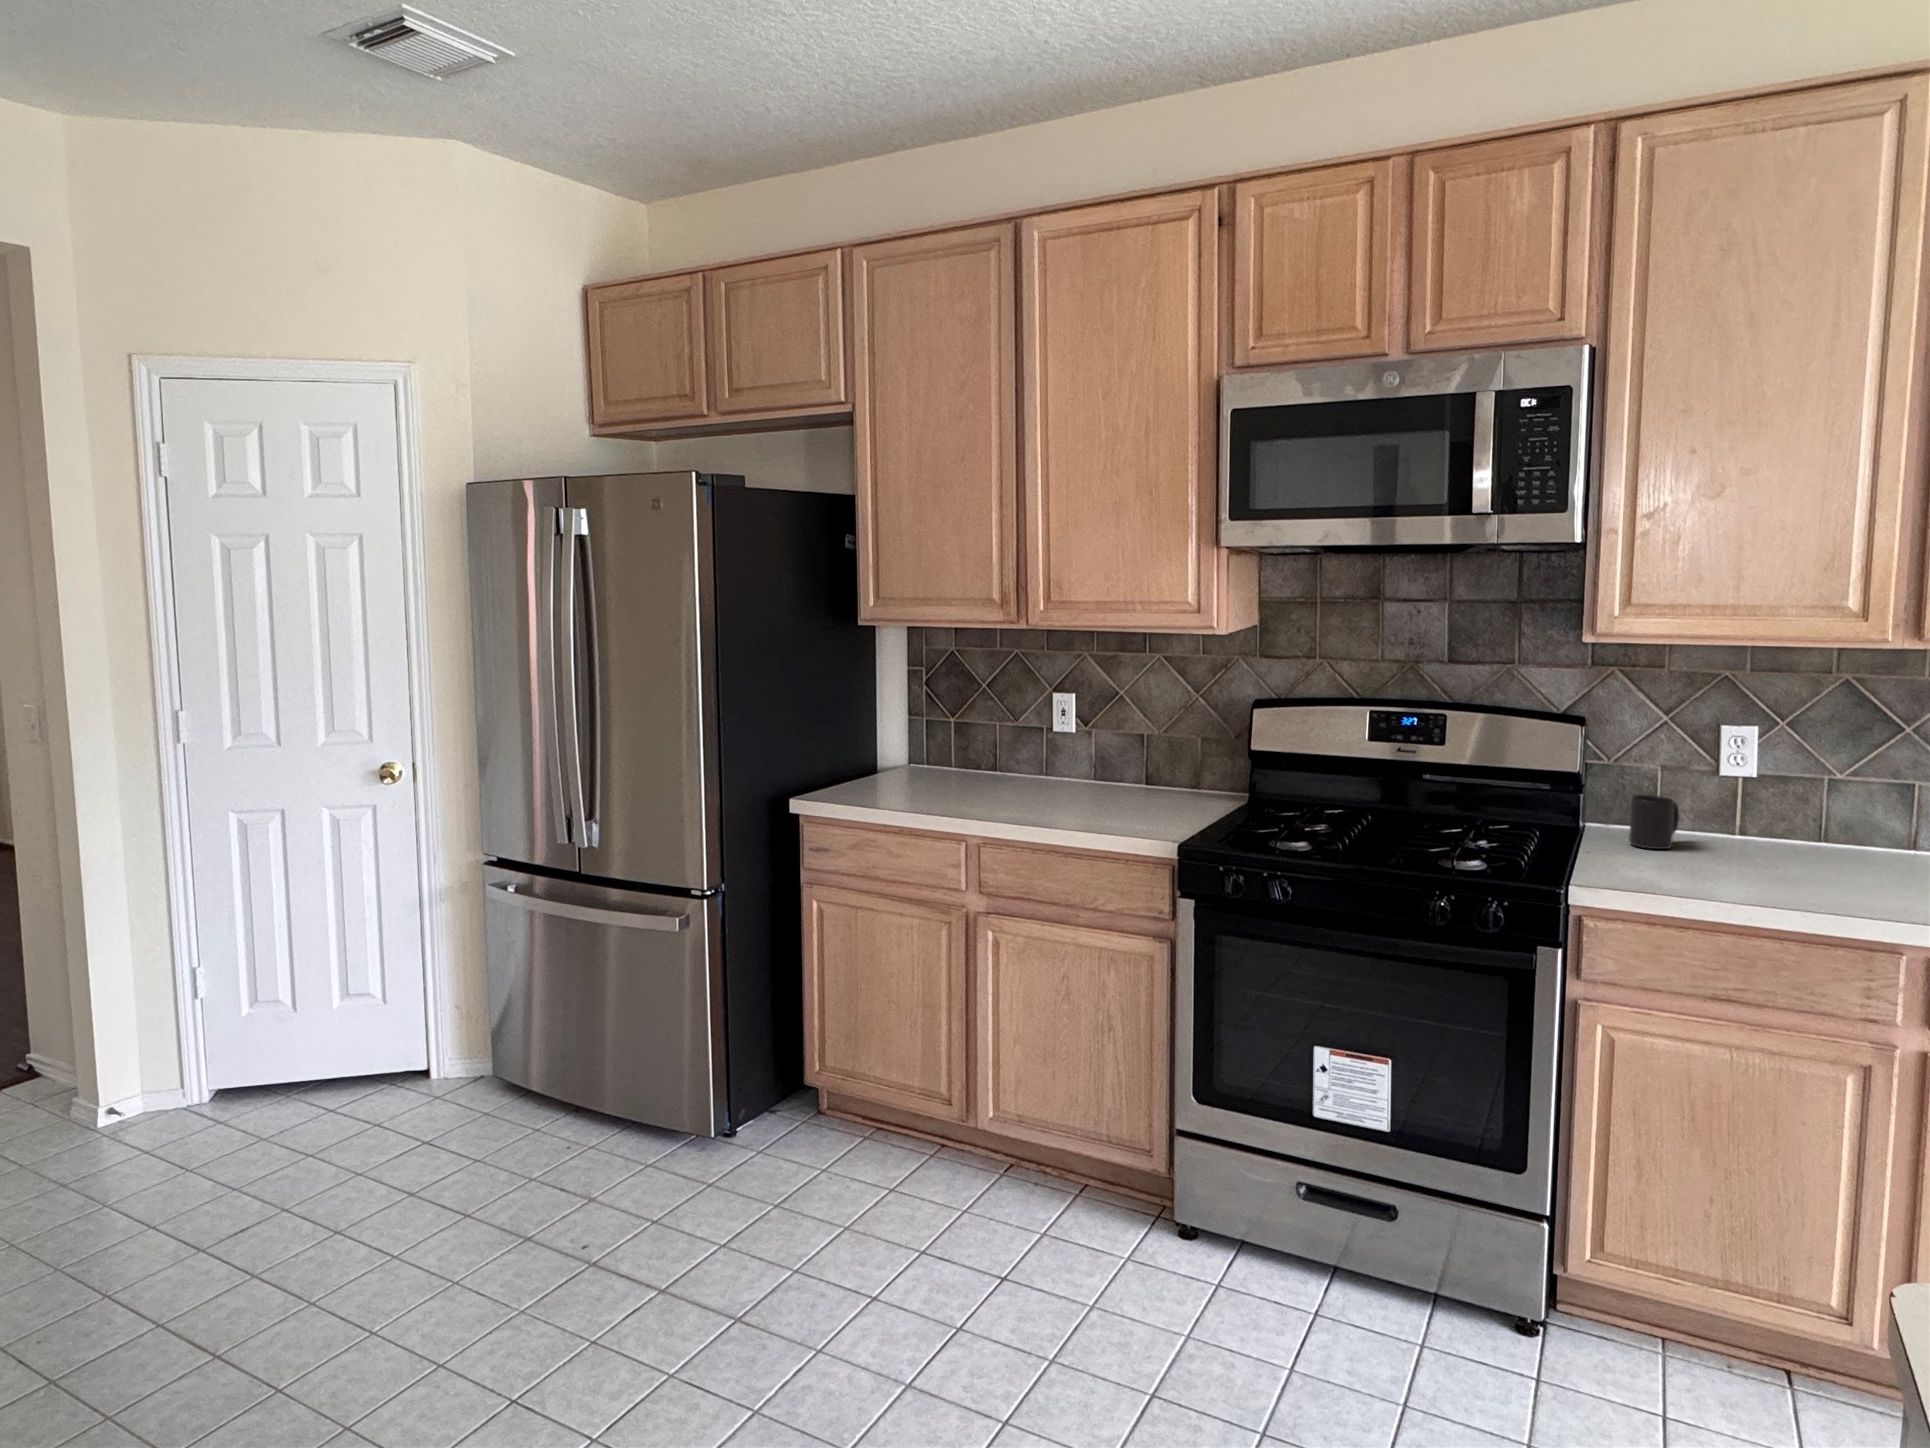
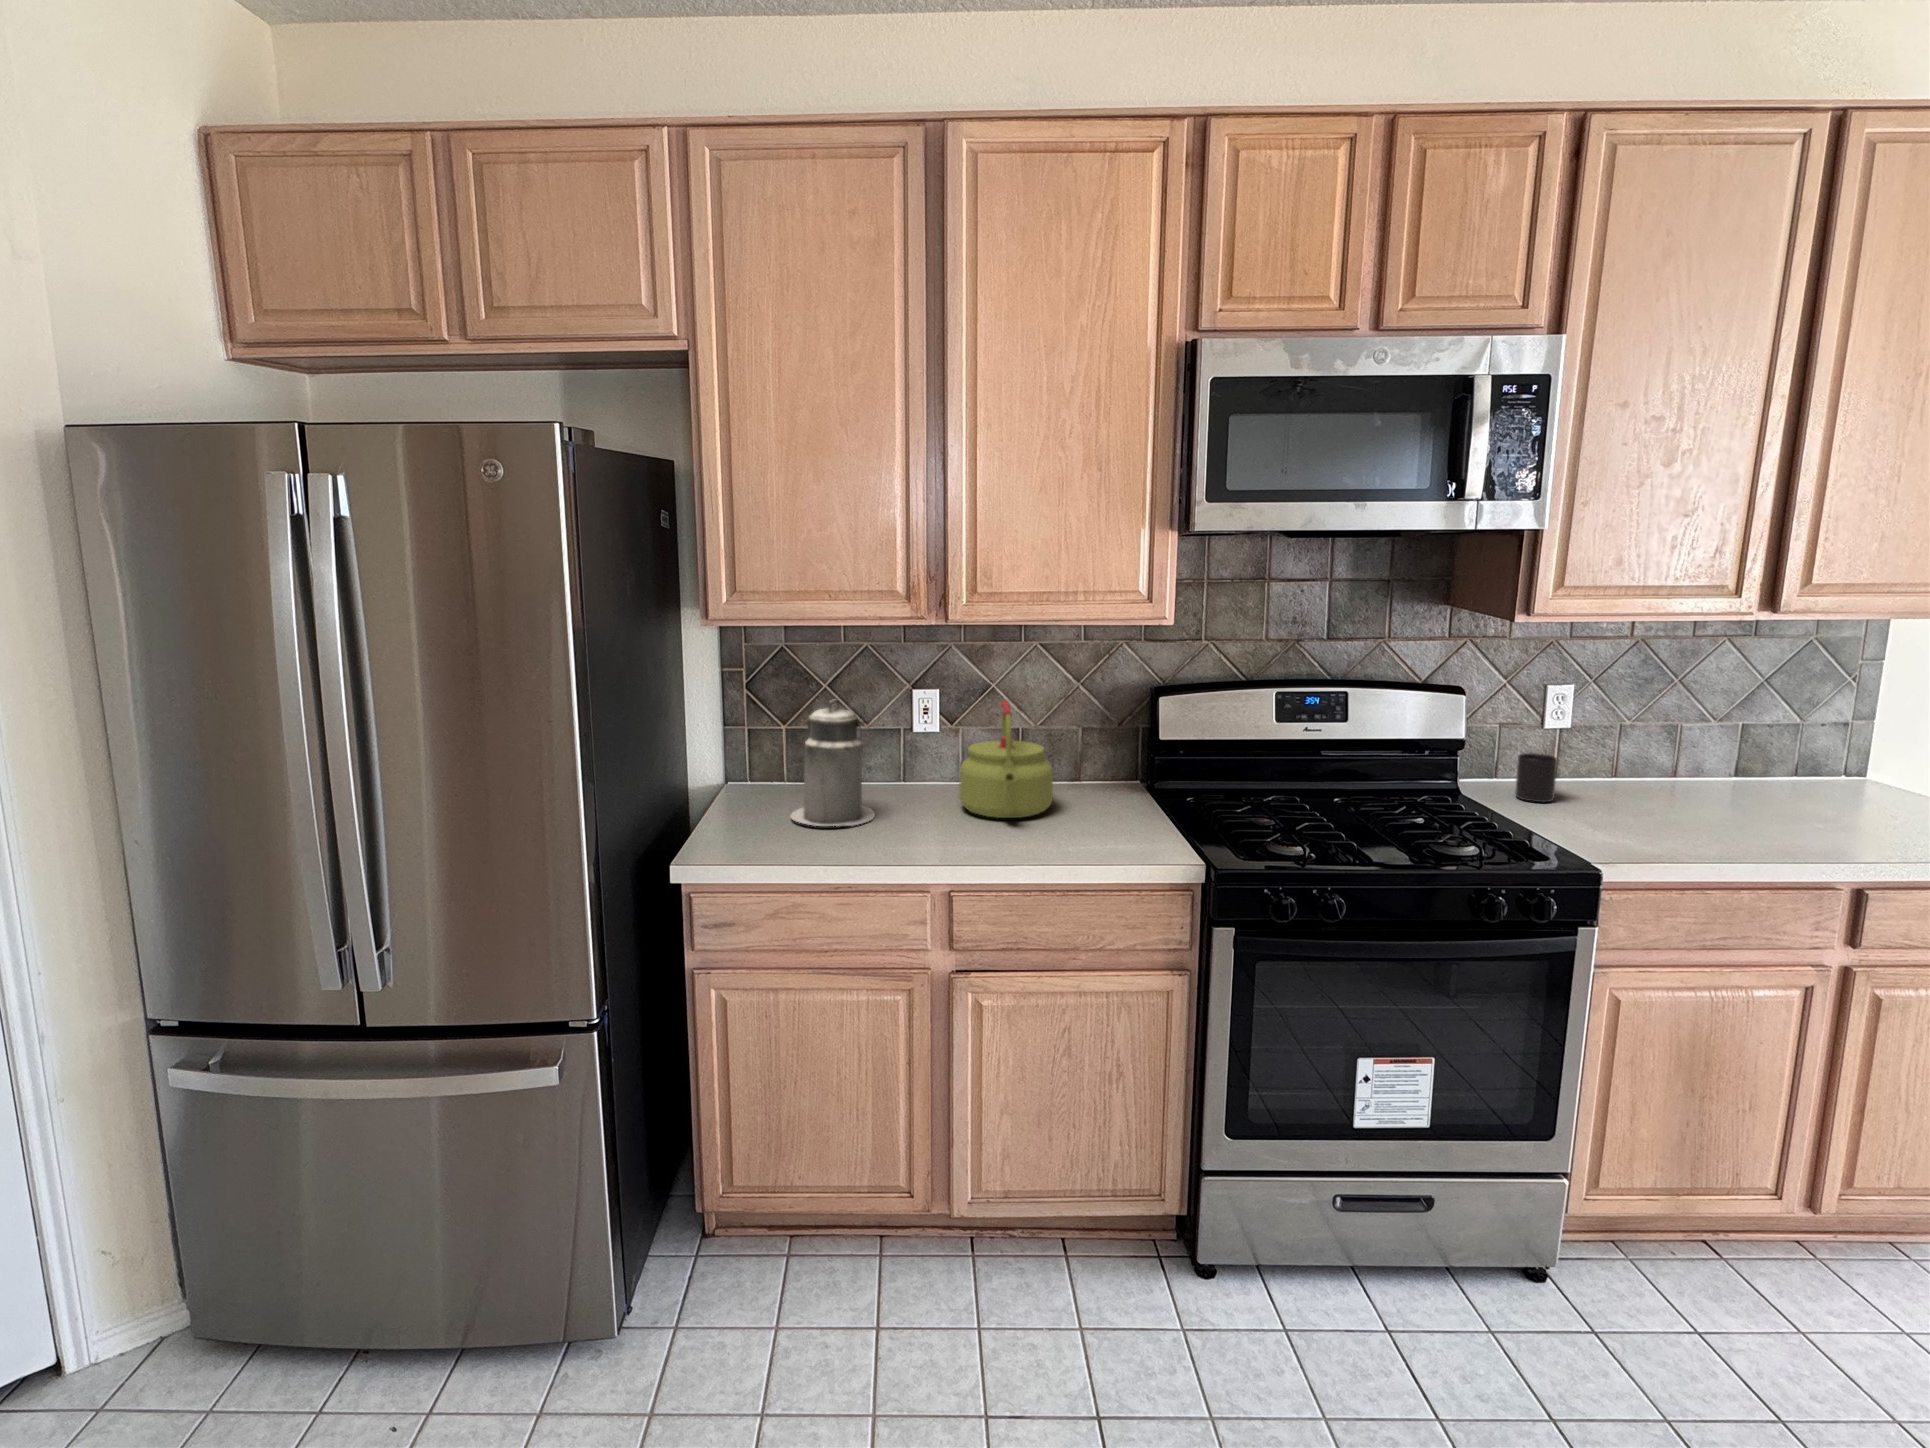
canister: none [918,689,988,794] -> present [791,699,875,826]
kettle: none [1054,700,1139,804] -> present [959,700,1053,818]

